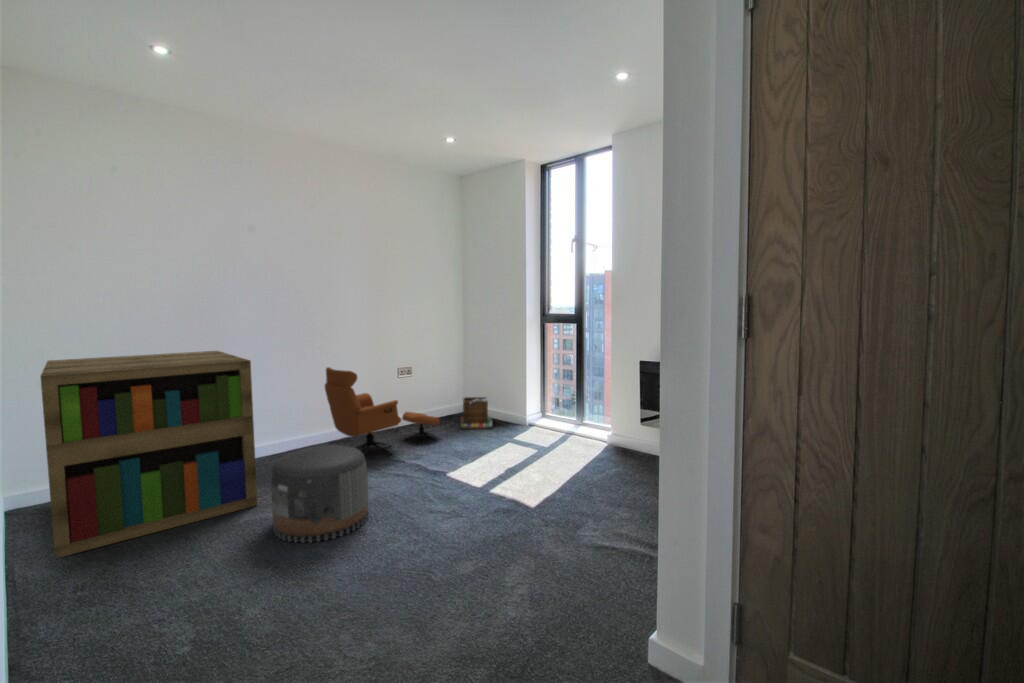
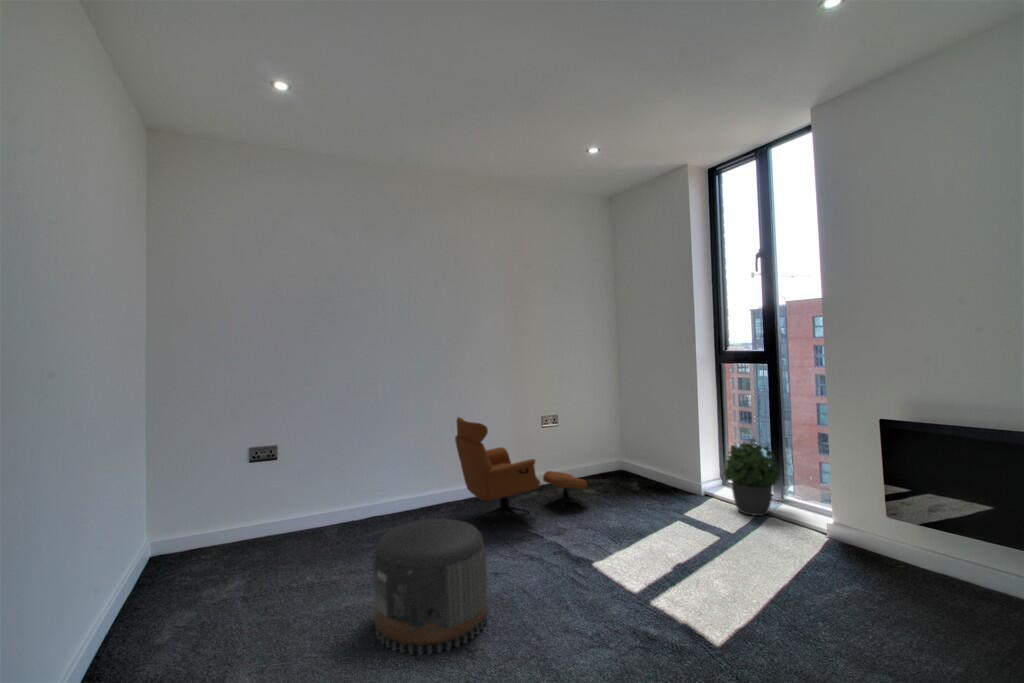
bookshelf: present [41,351,257,558] -> none [161,398,370,627]
potted plant: none [542,381,582,435] -> present [723,443,780,516]
laundry basket: present [461,397,493,429] -> none [614,455,656,497]

